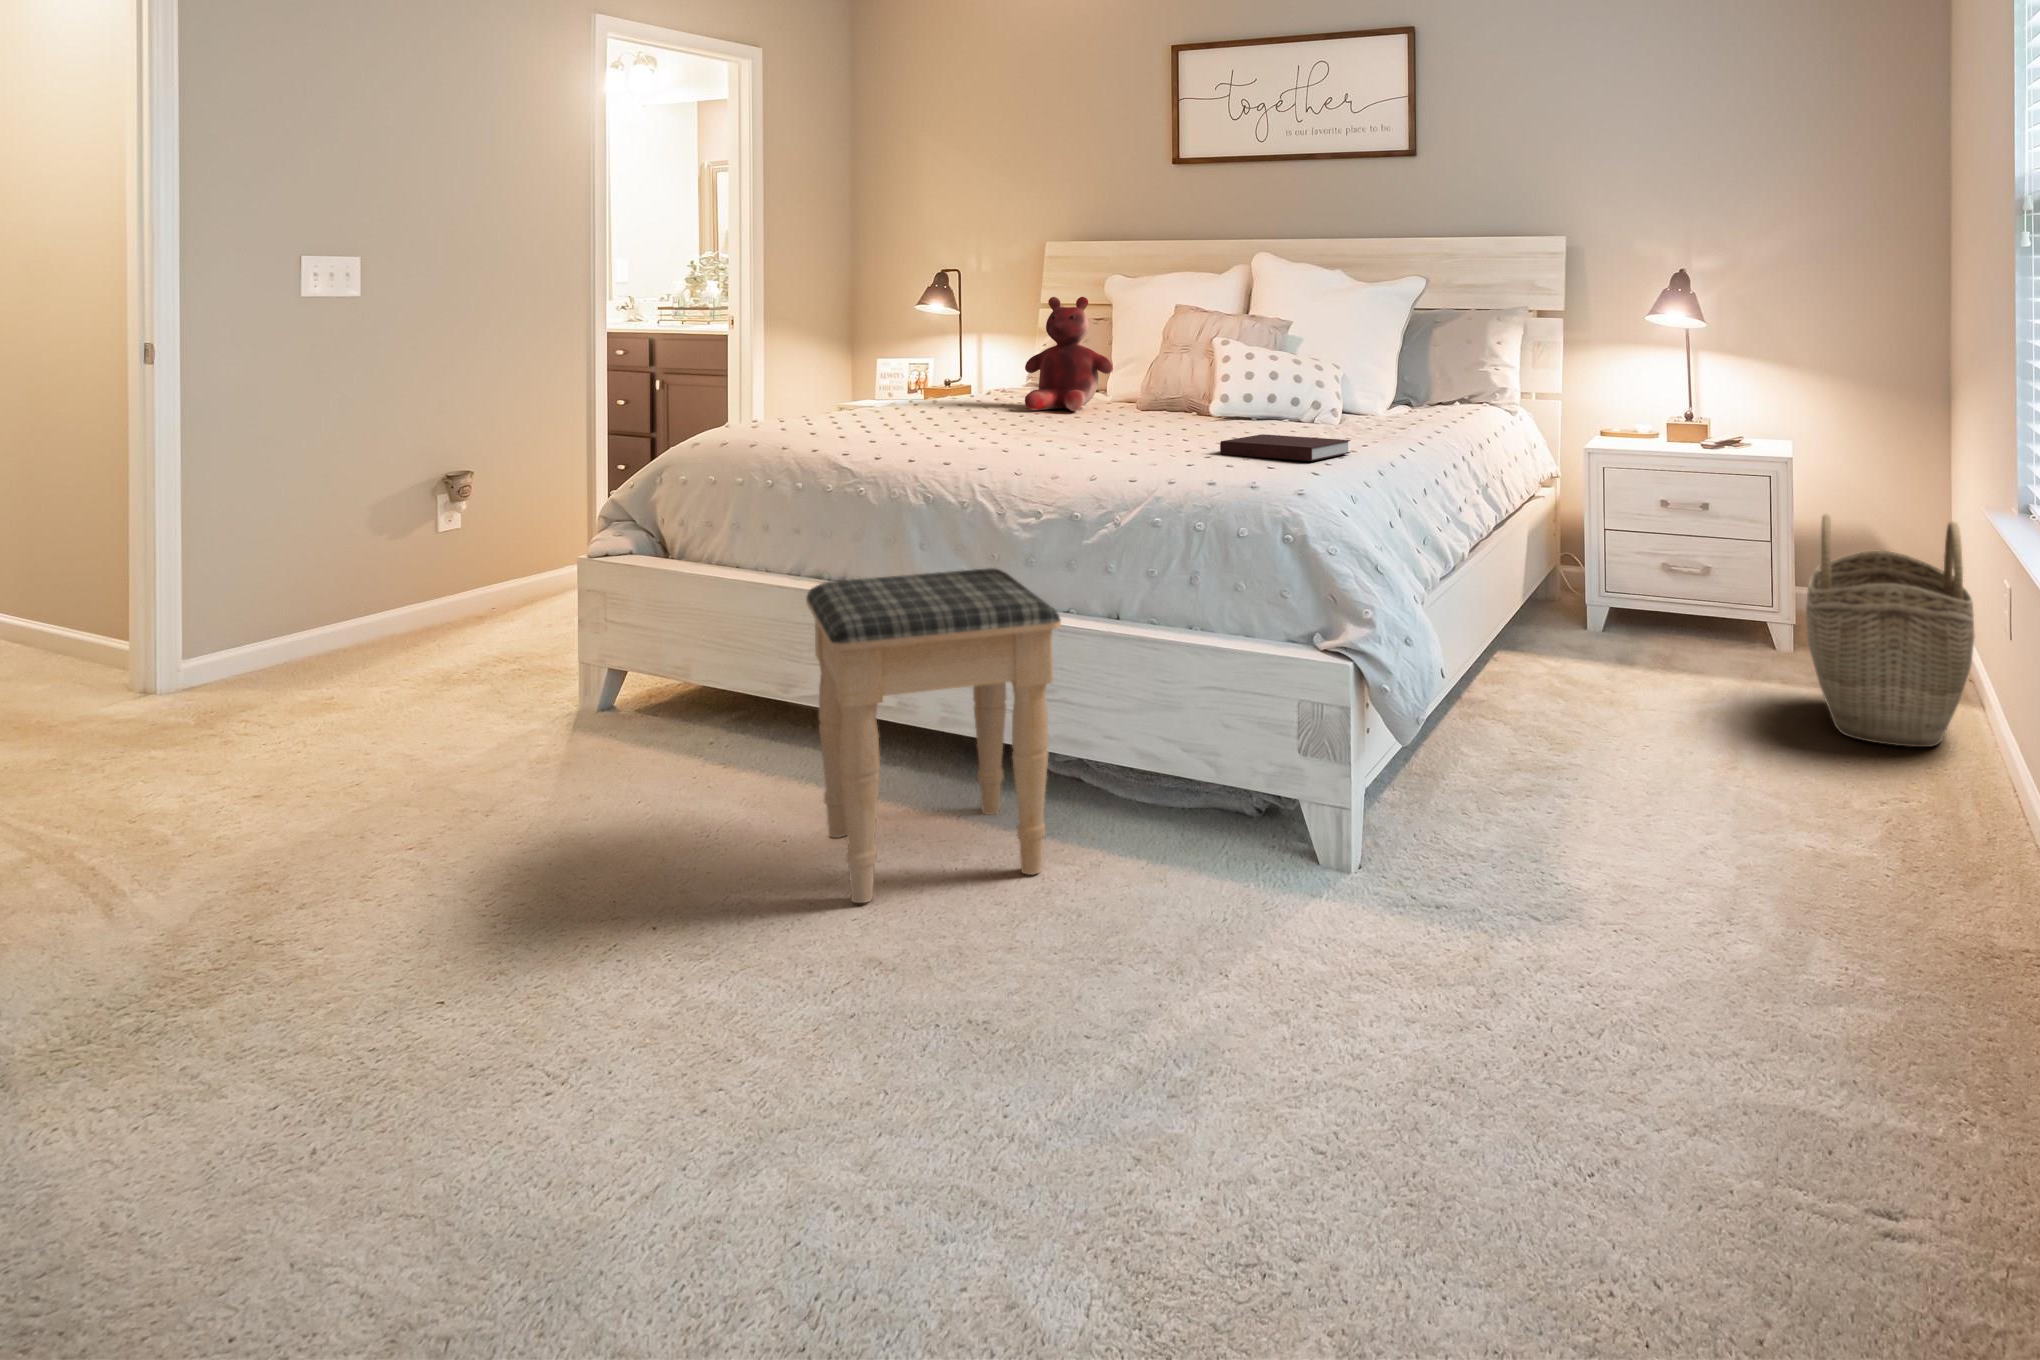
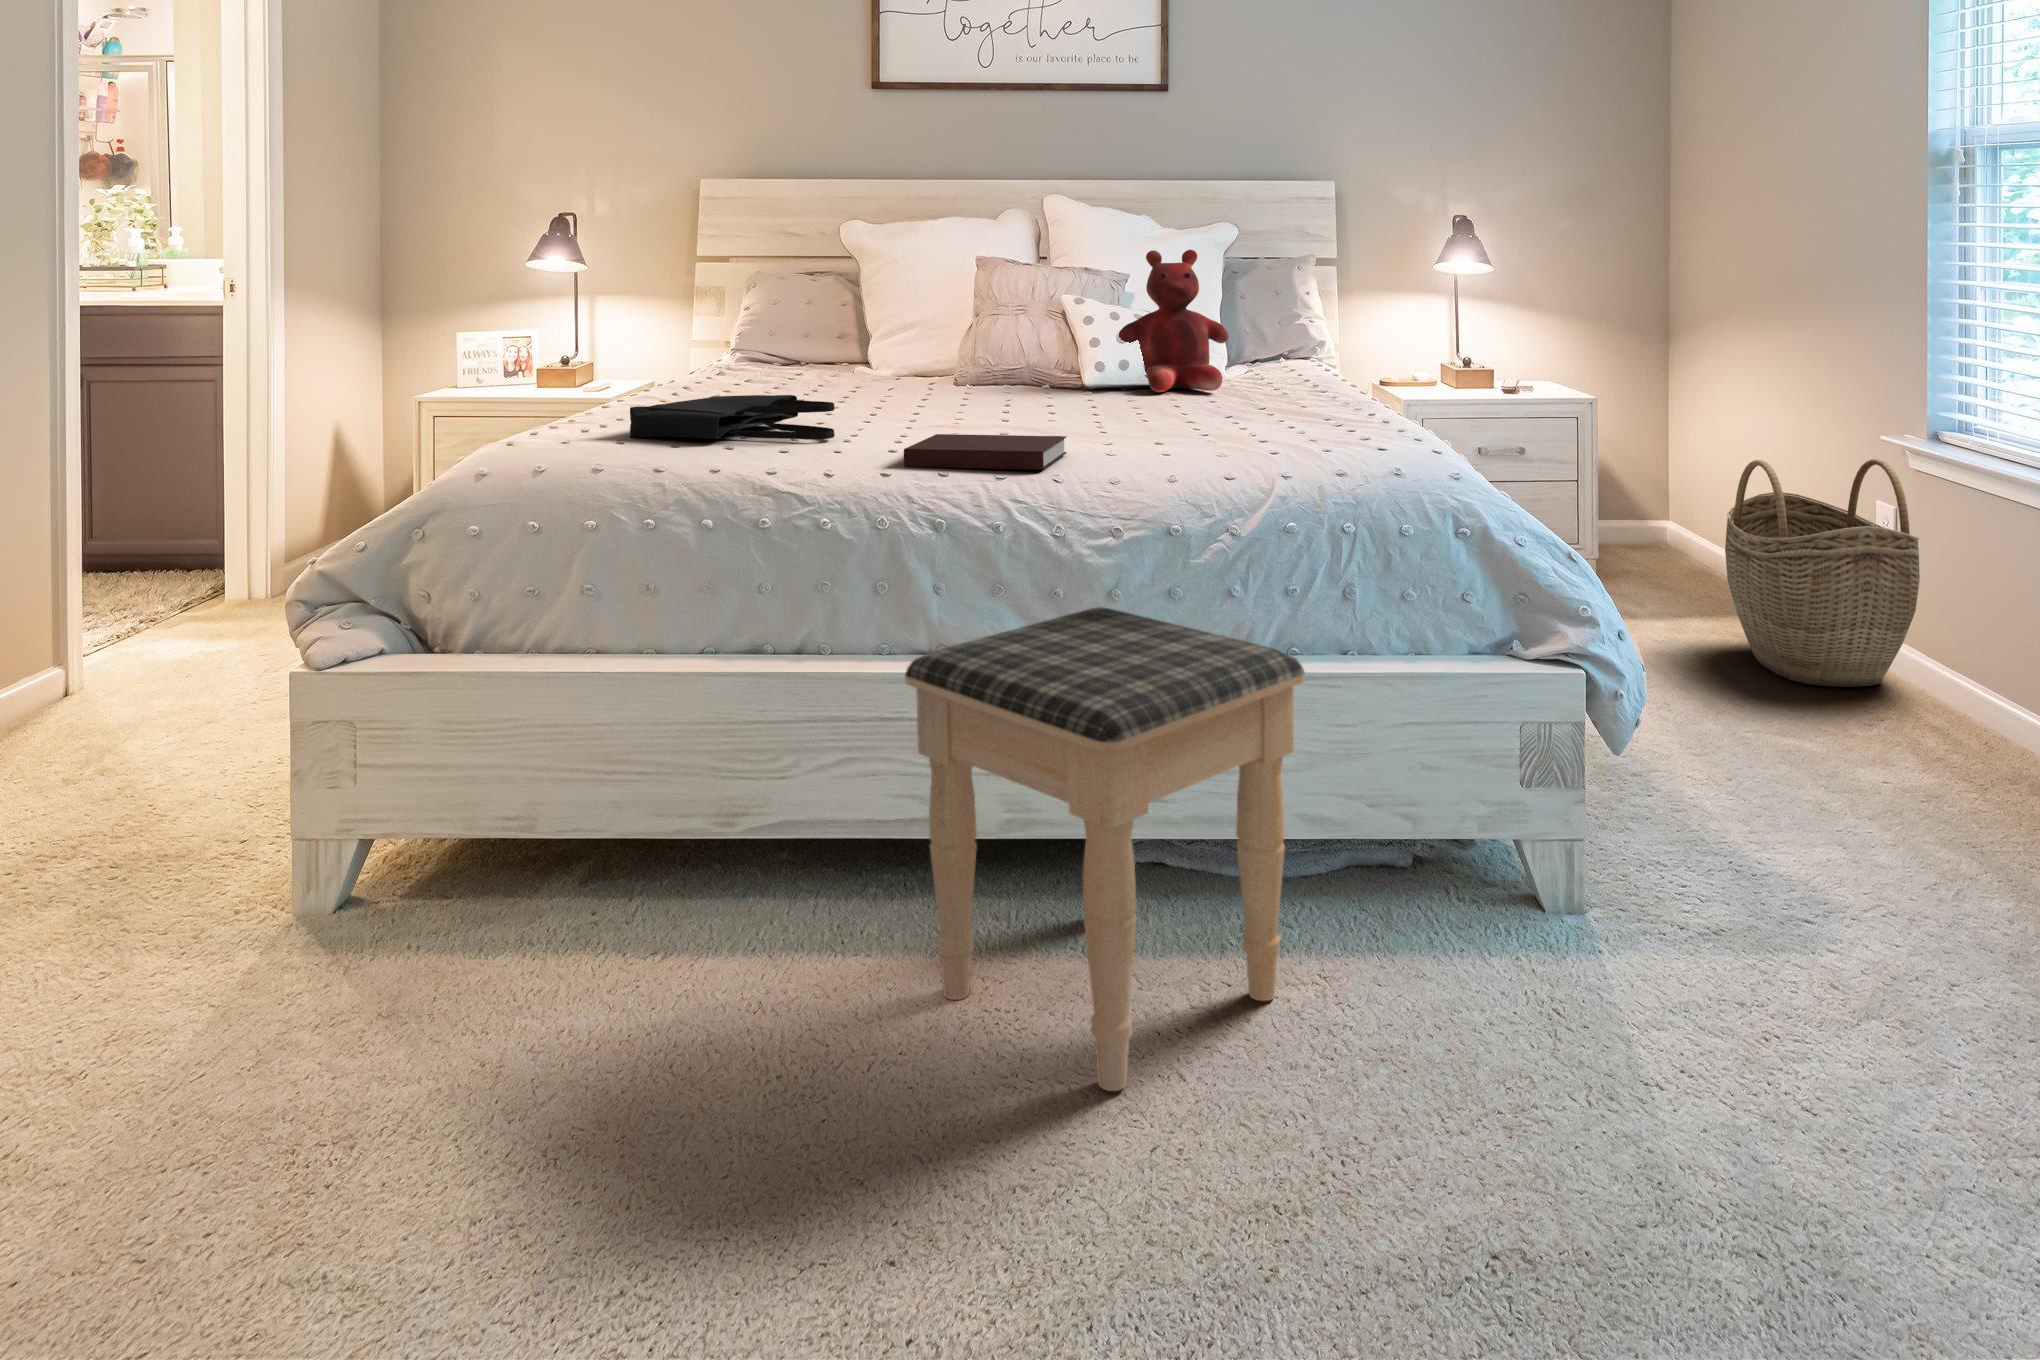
teddy bear: present [1025,297,1113,411] -> present [1119,250,1229,392]
tote bag: none [812,404,941,438] -> present [630,395,835,440]
notebook: present [1220,434,1351,461] -> present [904,434,1067,470]

